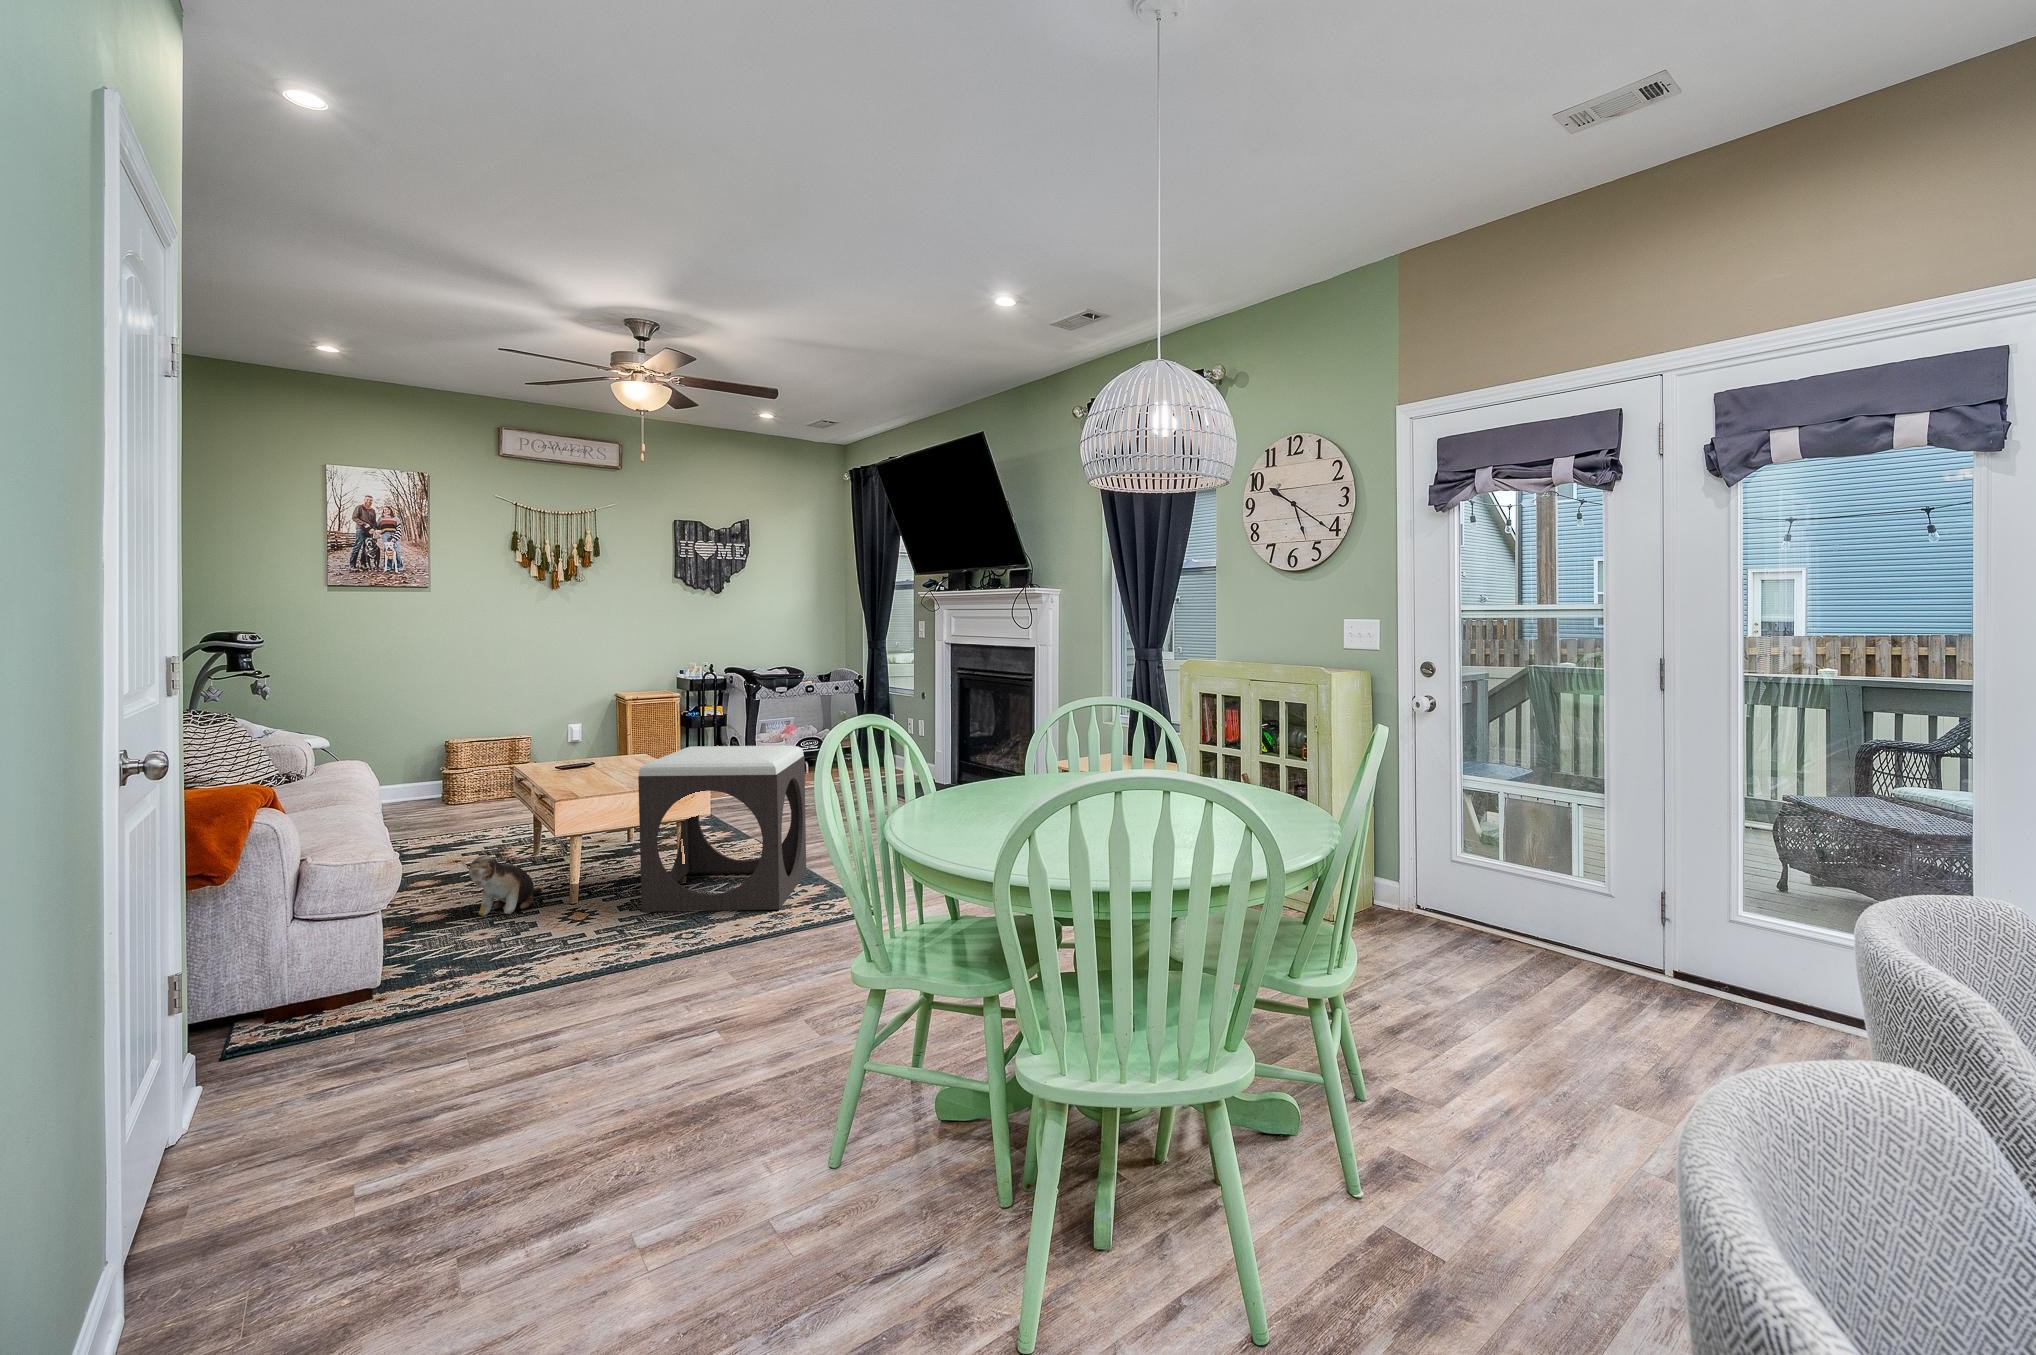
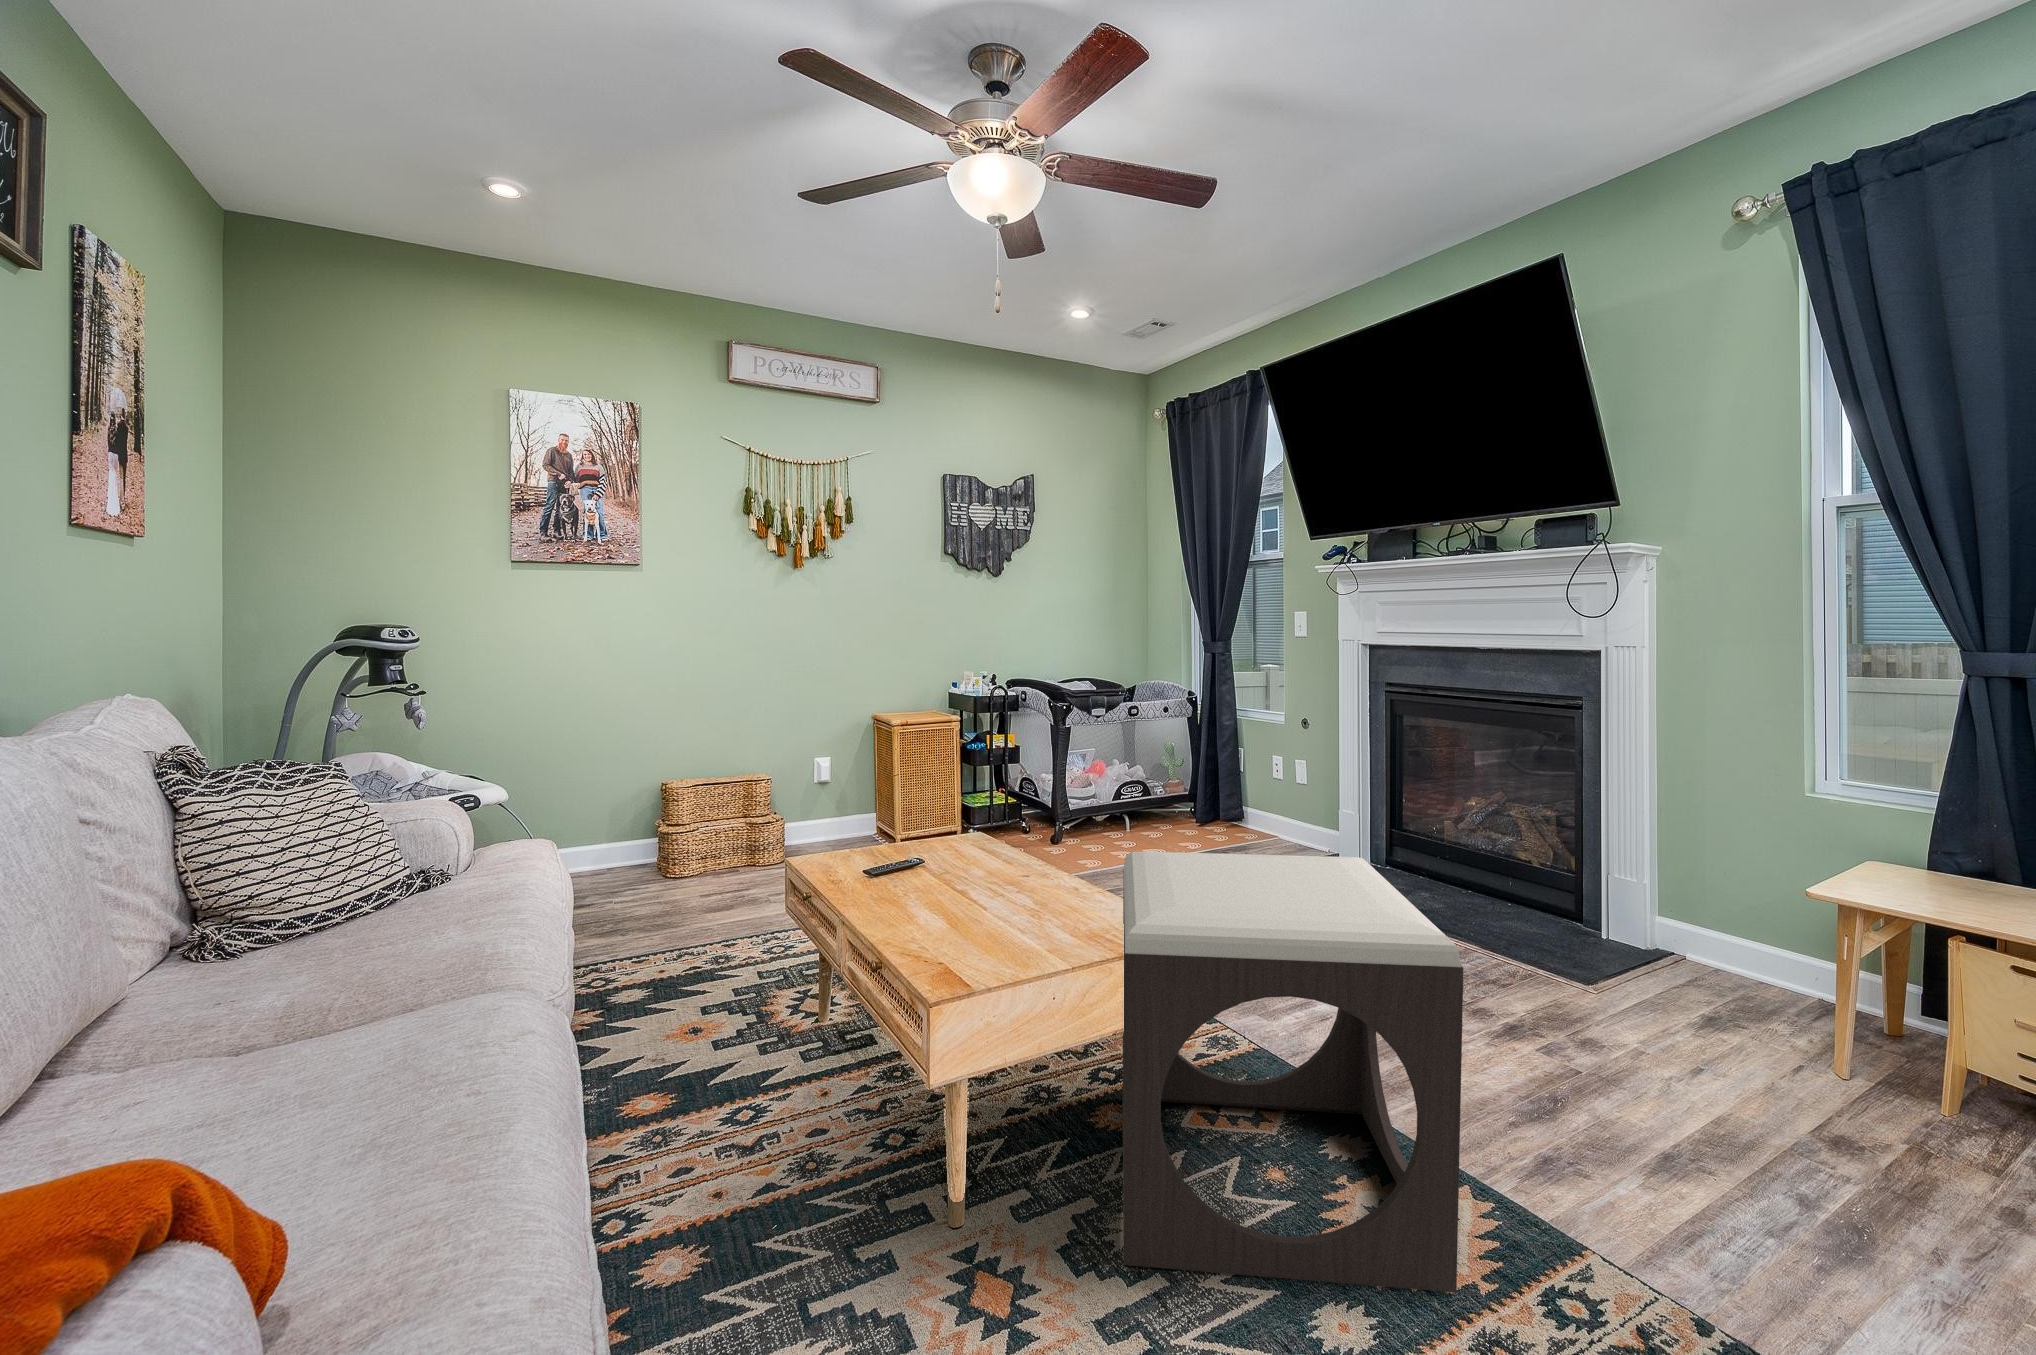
plush toy: present [461,855,542,916] -> none [744,1118,874,1251]

